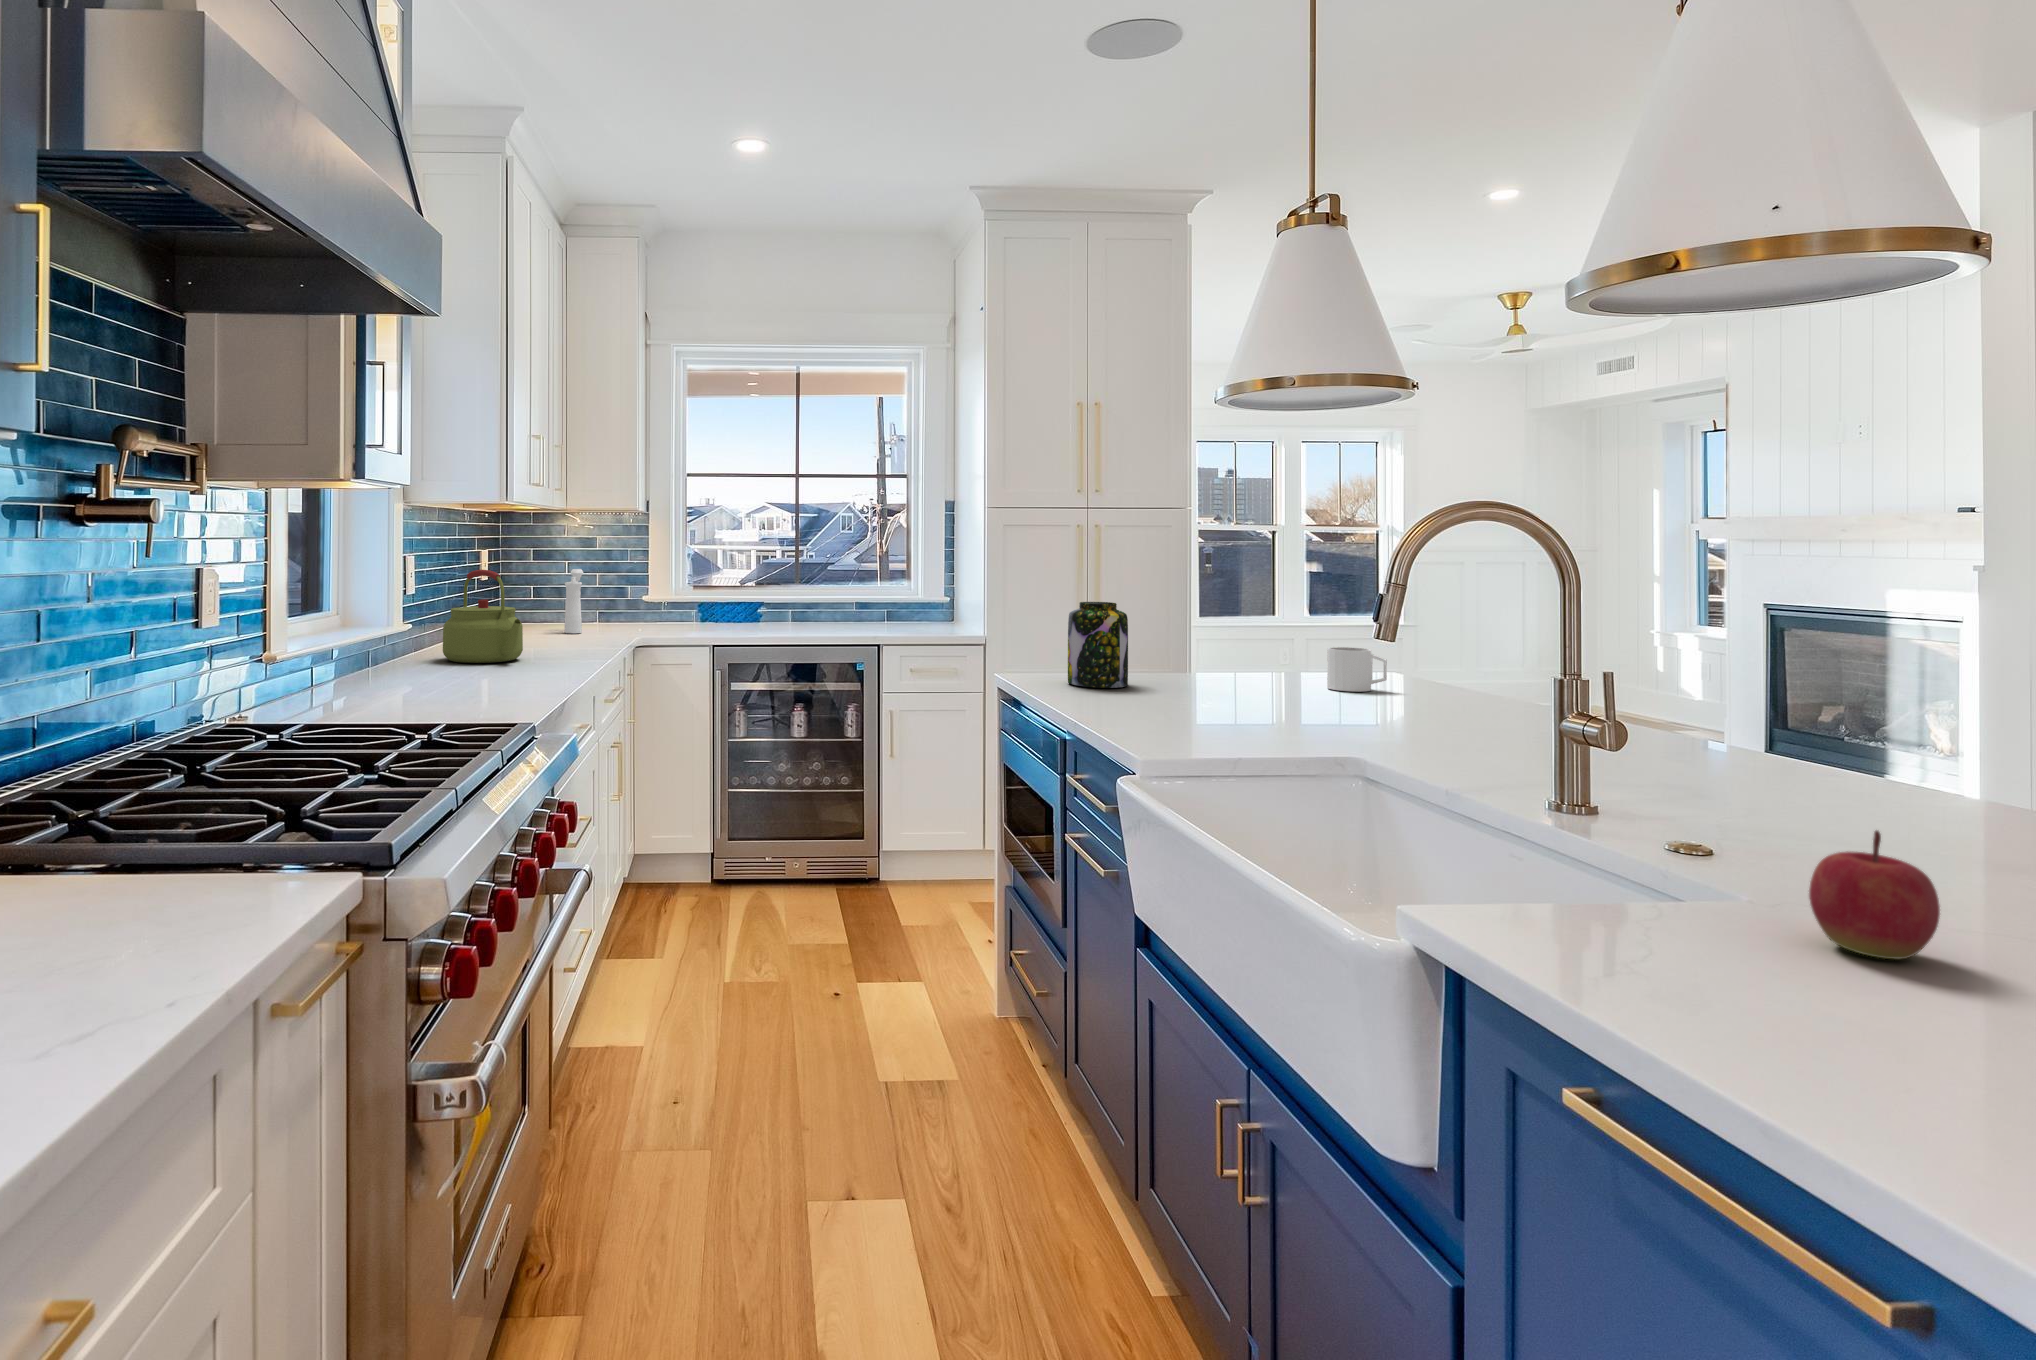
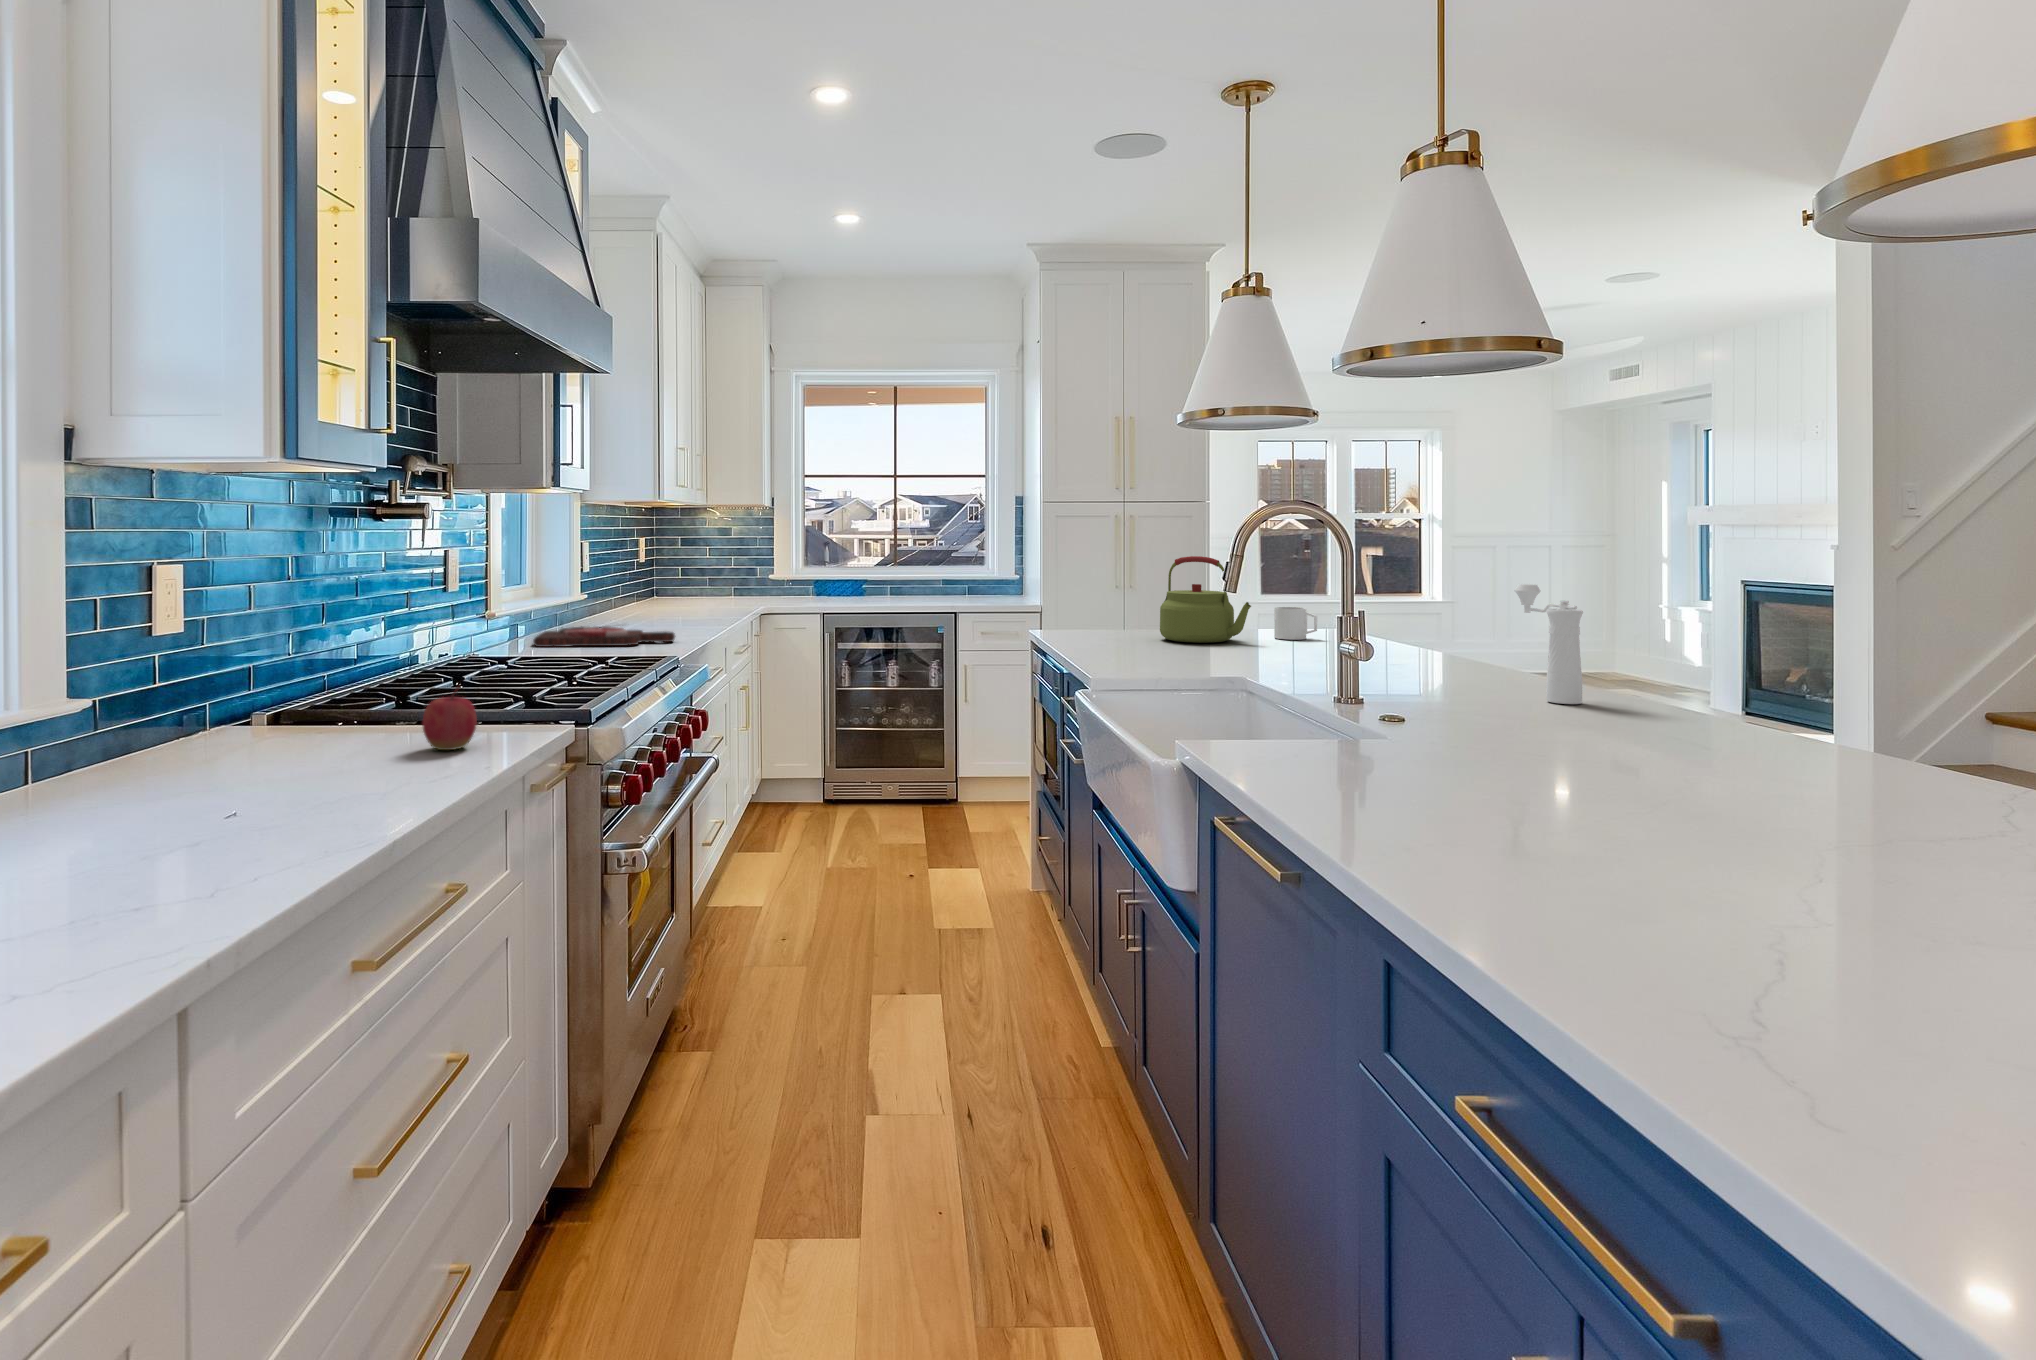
pepper mill: present [565,569,583,633] -> present [1514,584,1583,704]
kettle: present [443,570,523,663] -> present [1160,556,1251,643]
jar: present [1068,602,1128,688] -> none [1081,573,1125,638]
cutting board: none [329,670,528,704] -> present [533,626,675,647]
apple: present [1809,831,1940,959] -> present [422,686,477,750]

